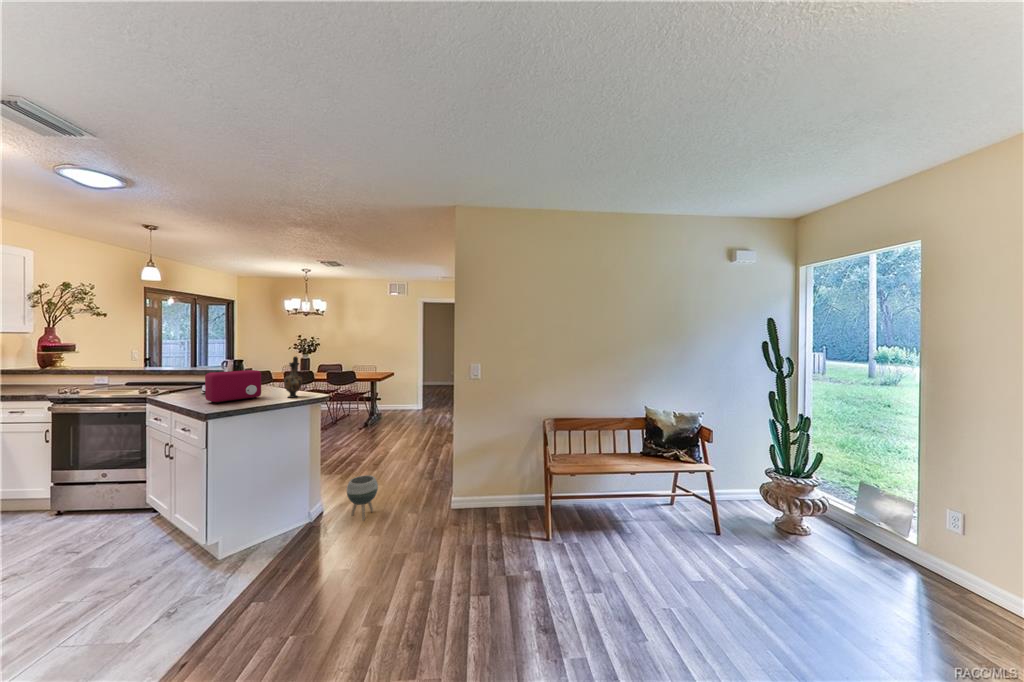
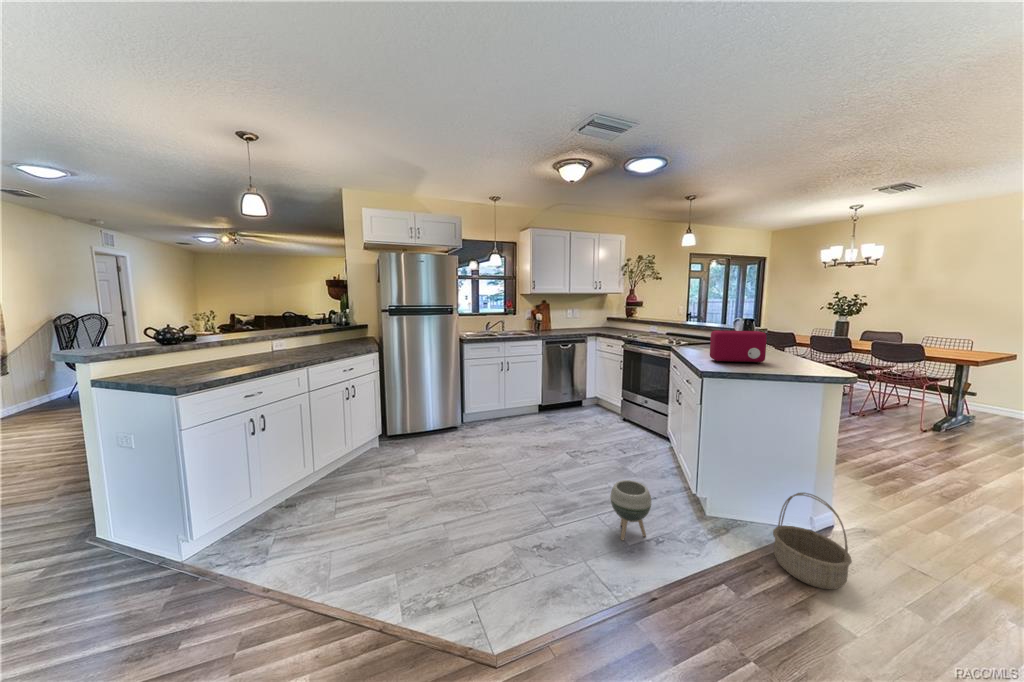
vase: present [284,357,302,398] -> none [793,318,819,370]
planter: present [347,475,378,521] -> present [610,480,651,540]
basket: none [286,489,340,560] -> present [773,493,852,589]

